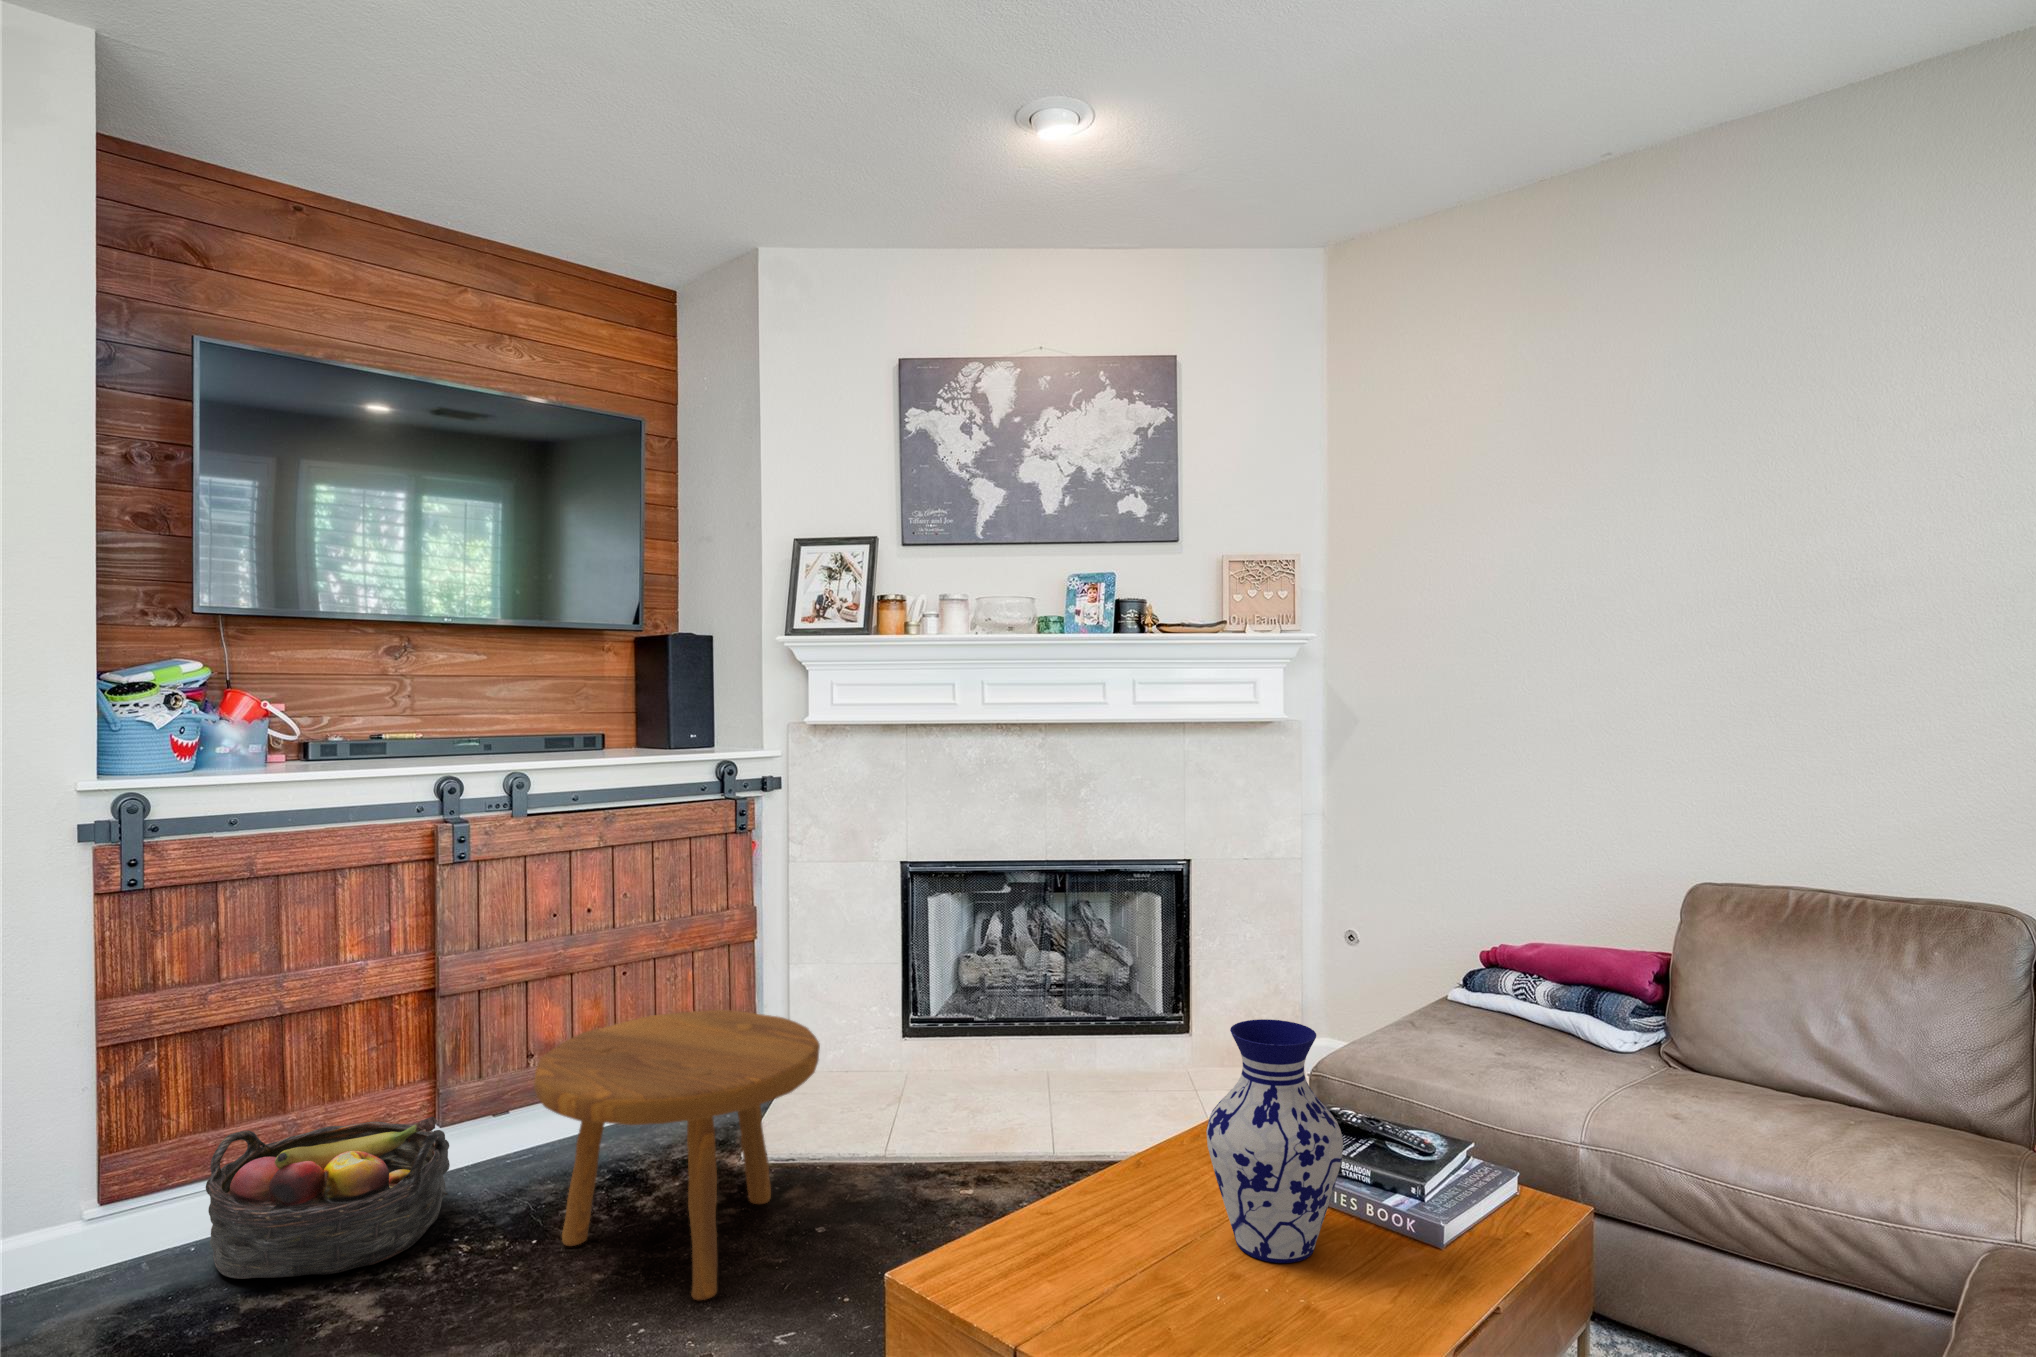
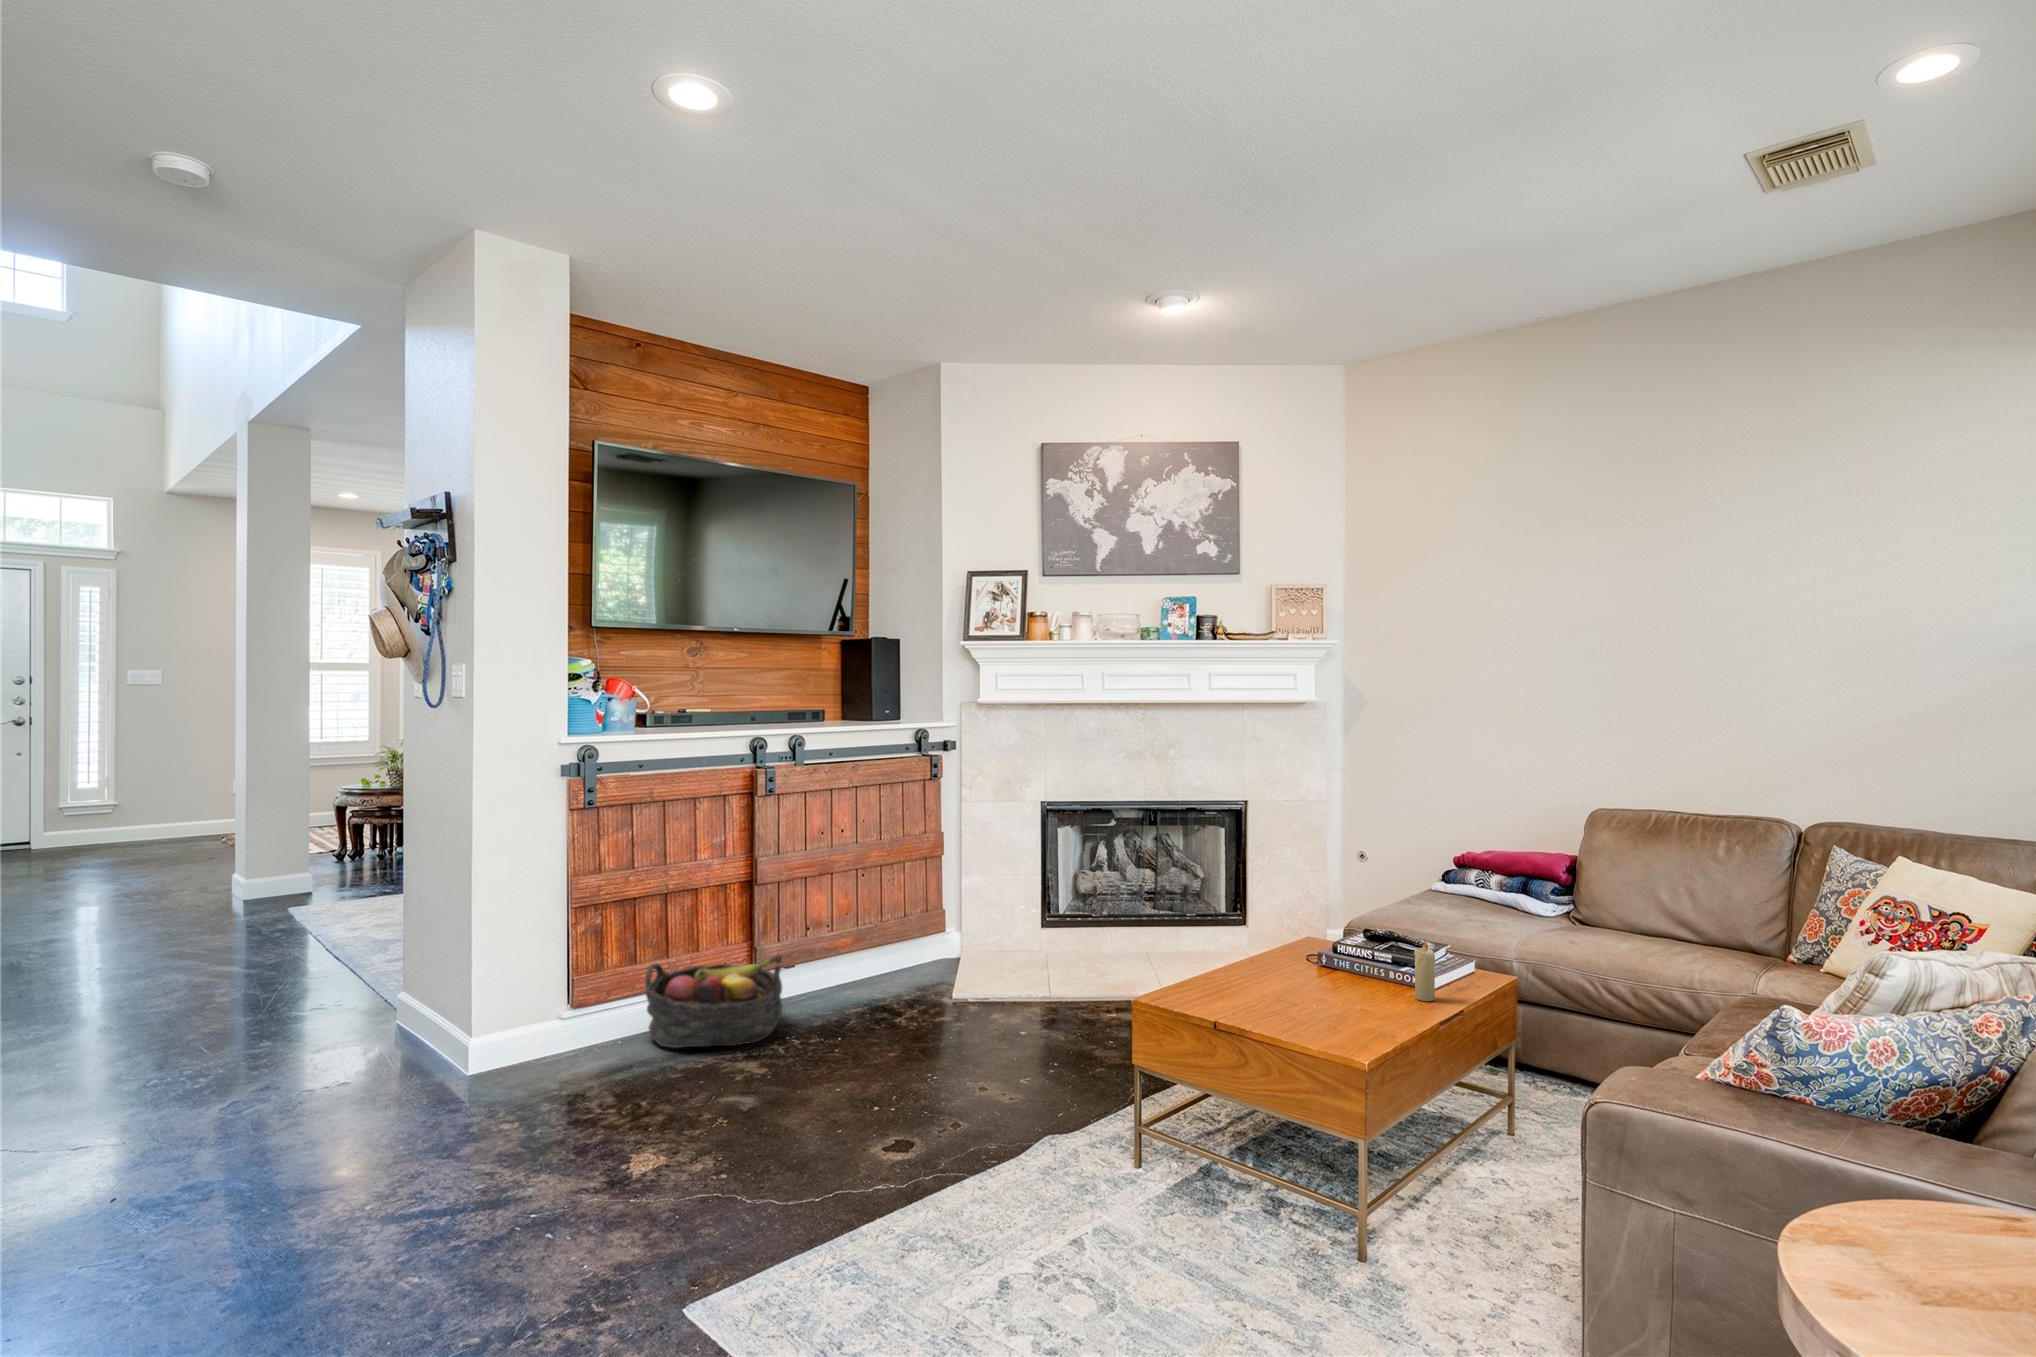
footstool: present [534,1010,820,1301] -> none [855,893,1027,1060]
vase: present [1206,1019,1343,1263] -> none [1303,869,1380,995]
candle: none [1406,1162,1445,1284] -> present [1414,939,1435,1001]

